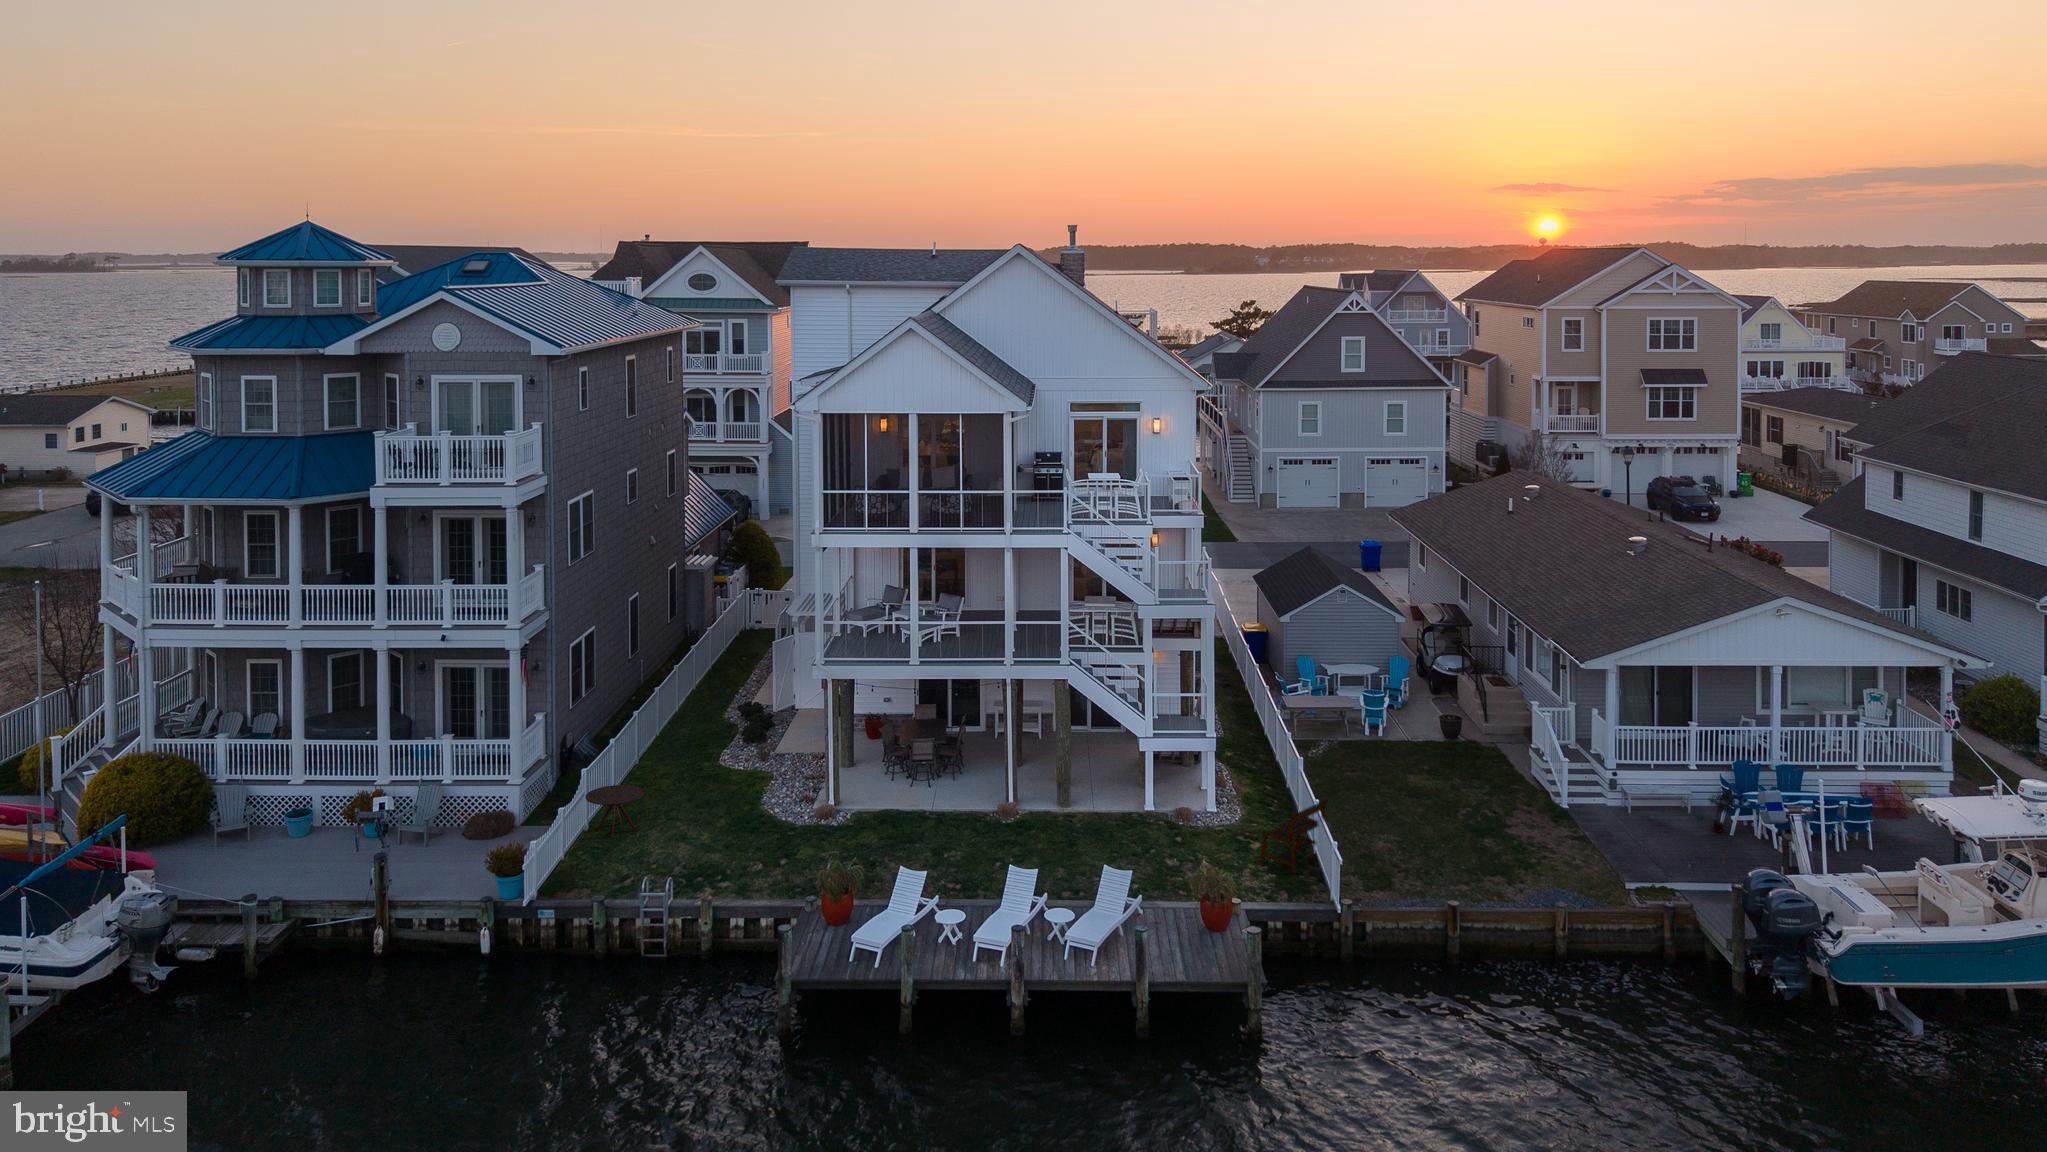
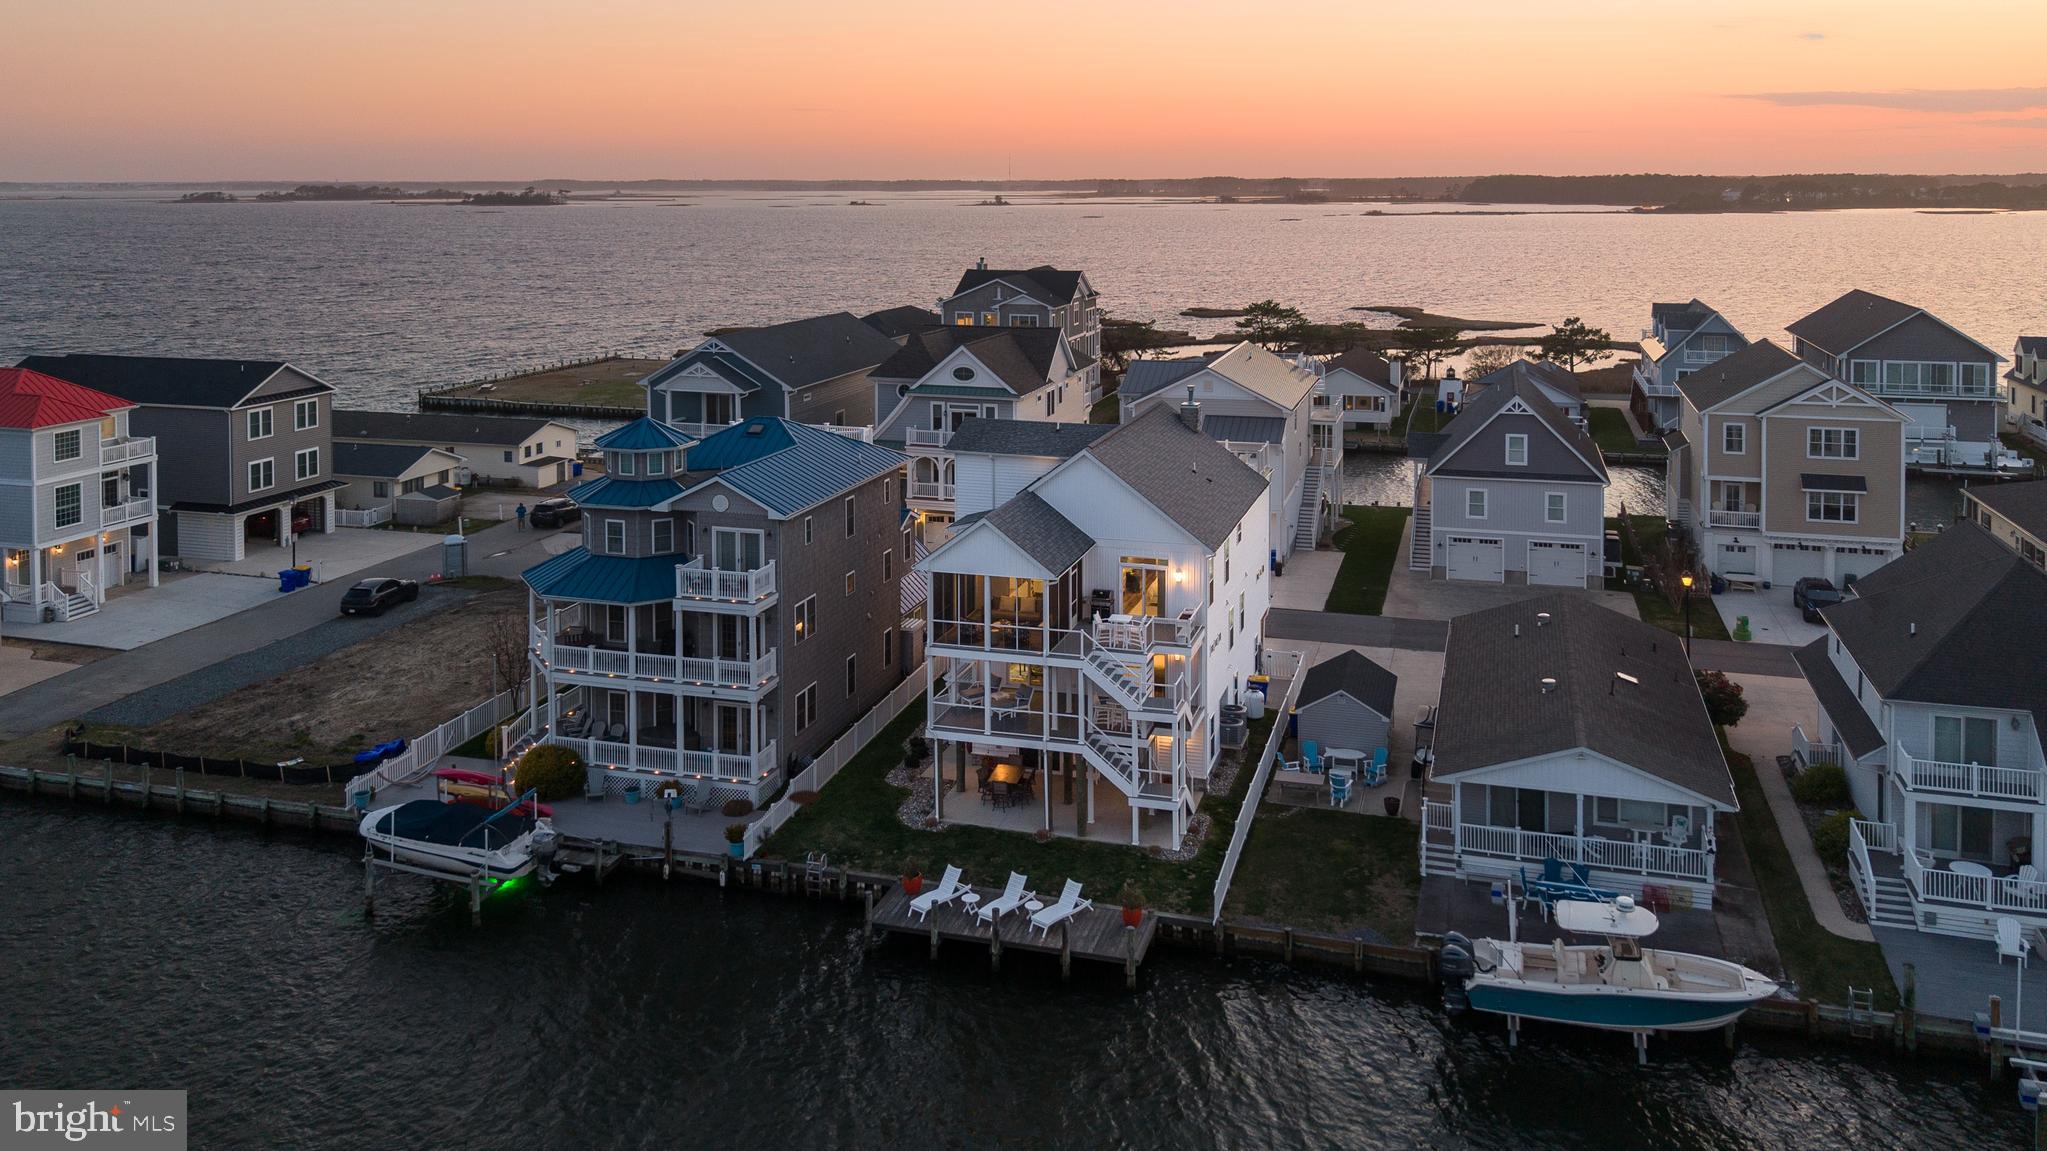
potted tree: present [1708,787,1738,833] -> present [757,827,772,857]
bench: present [1260,799,1328,874] -> none [1173,844,1219,889]

